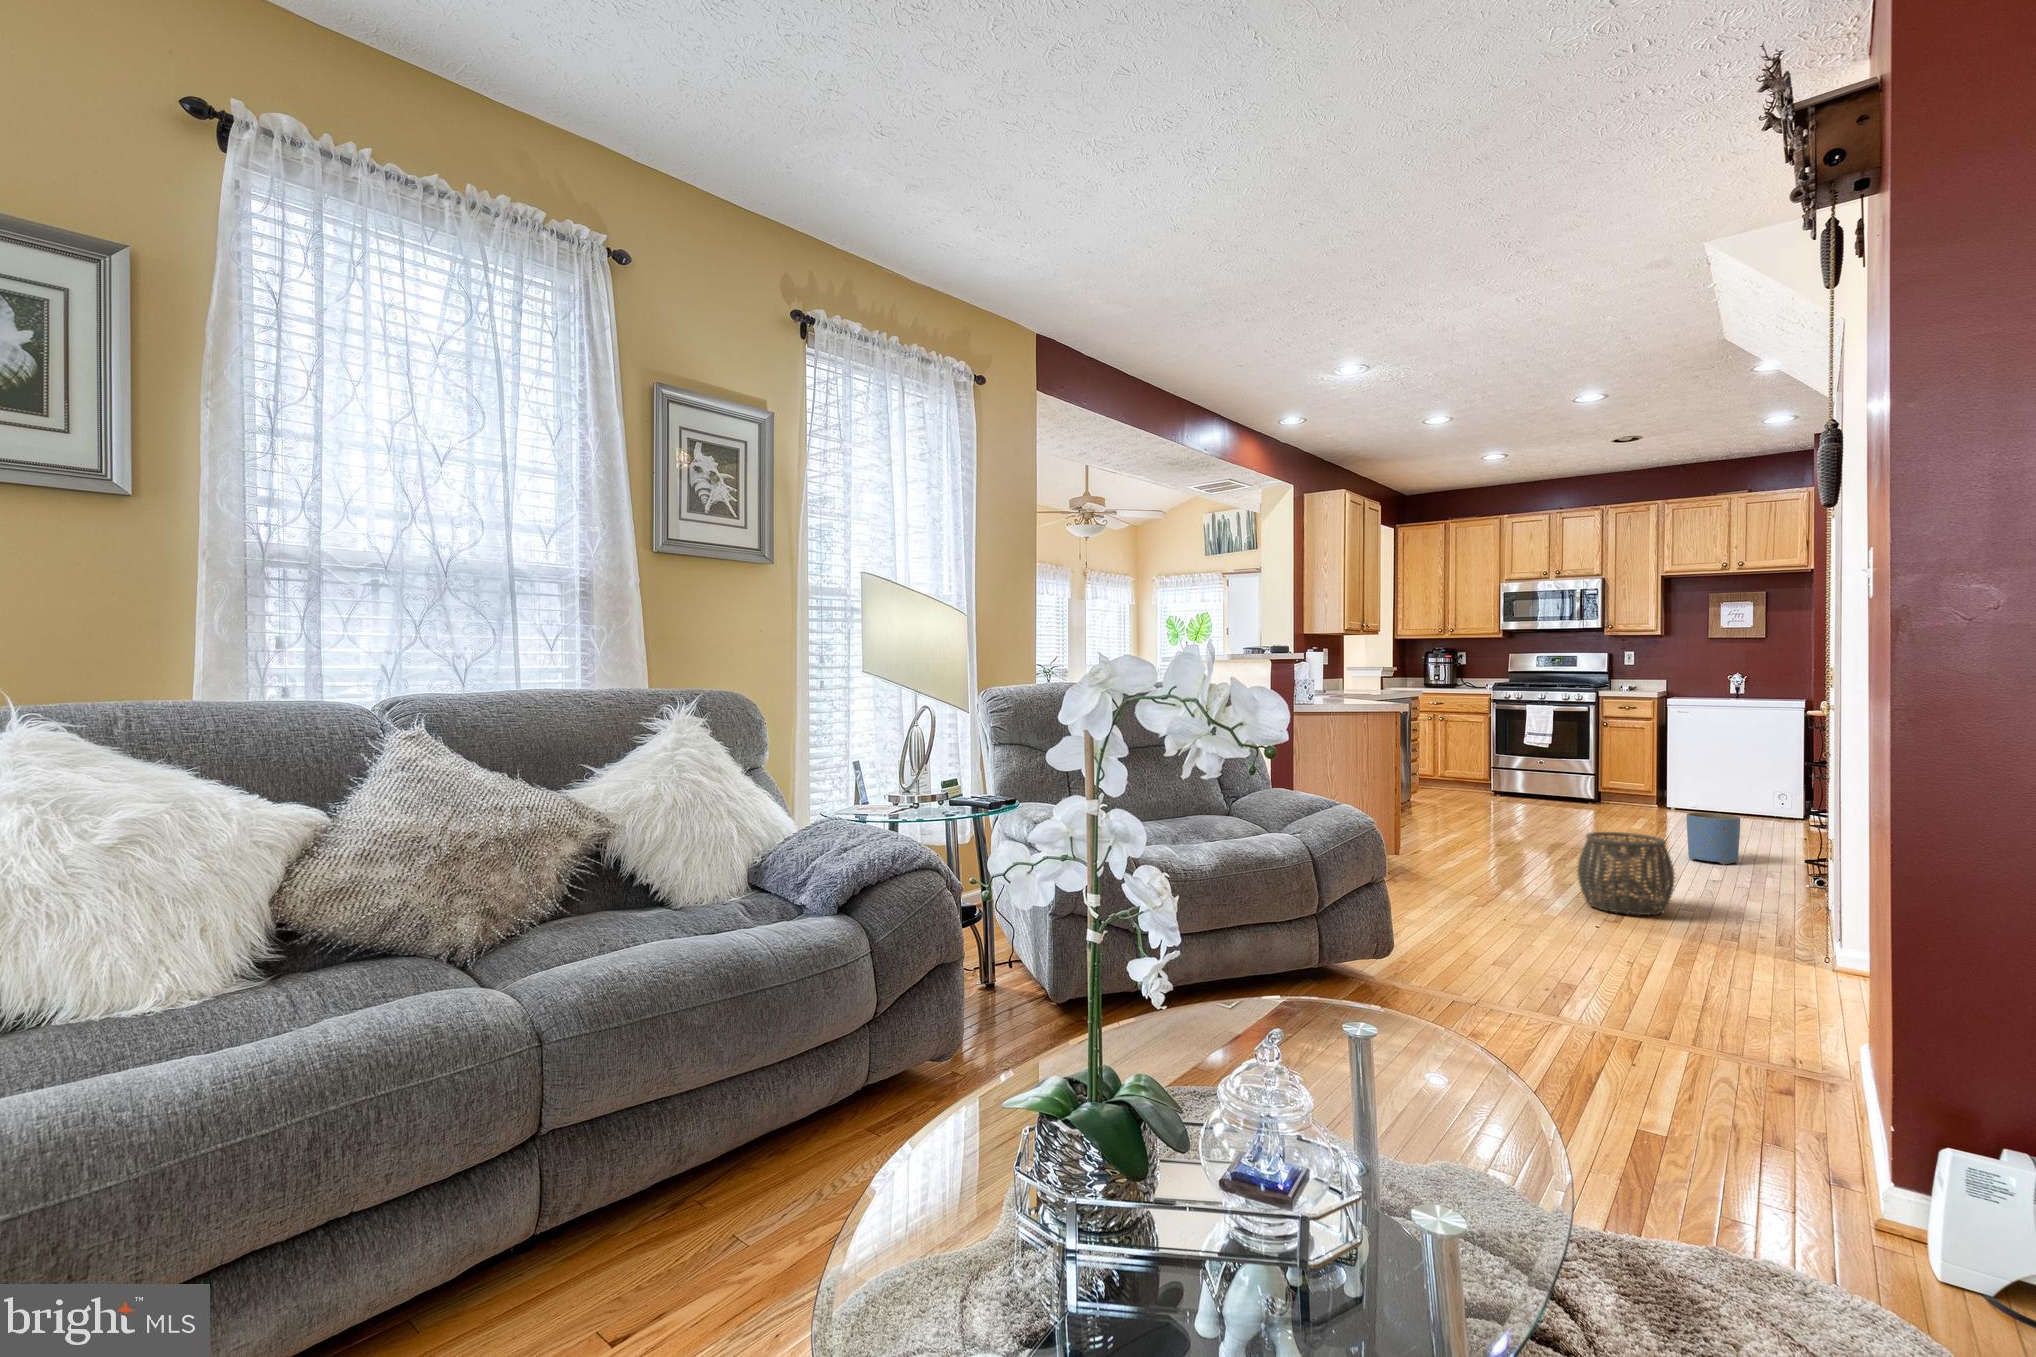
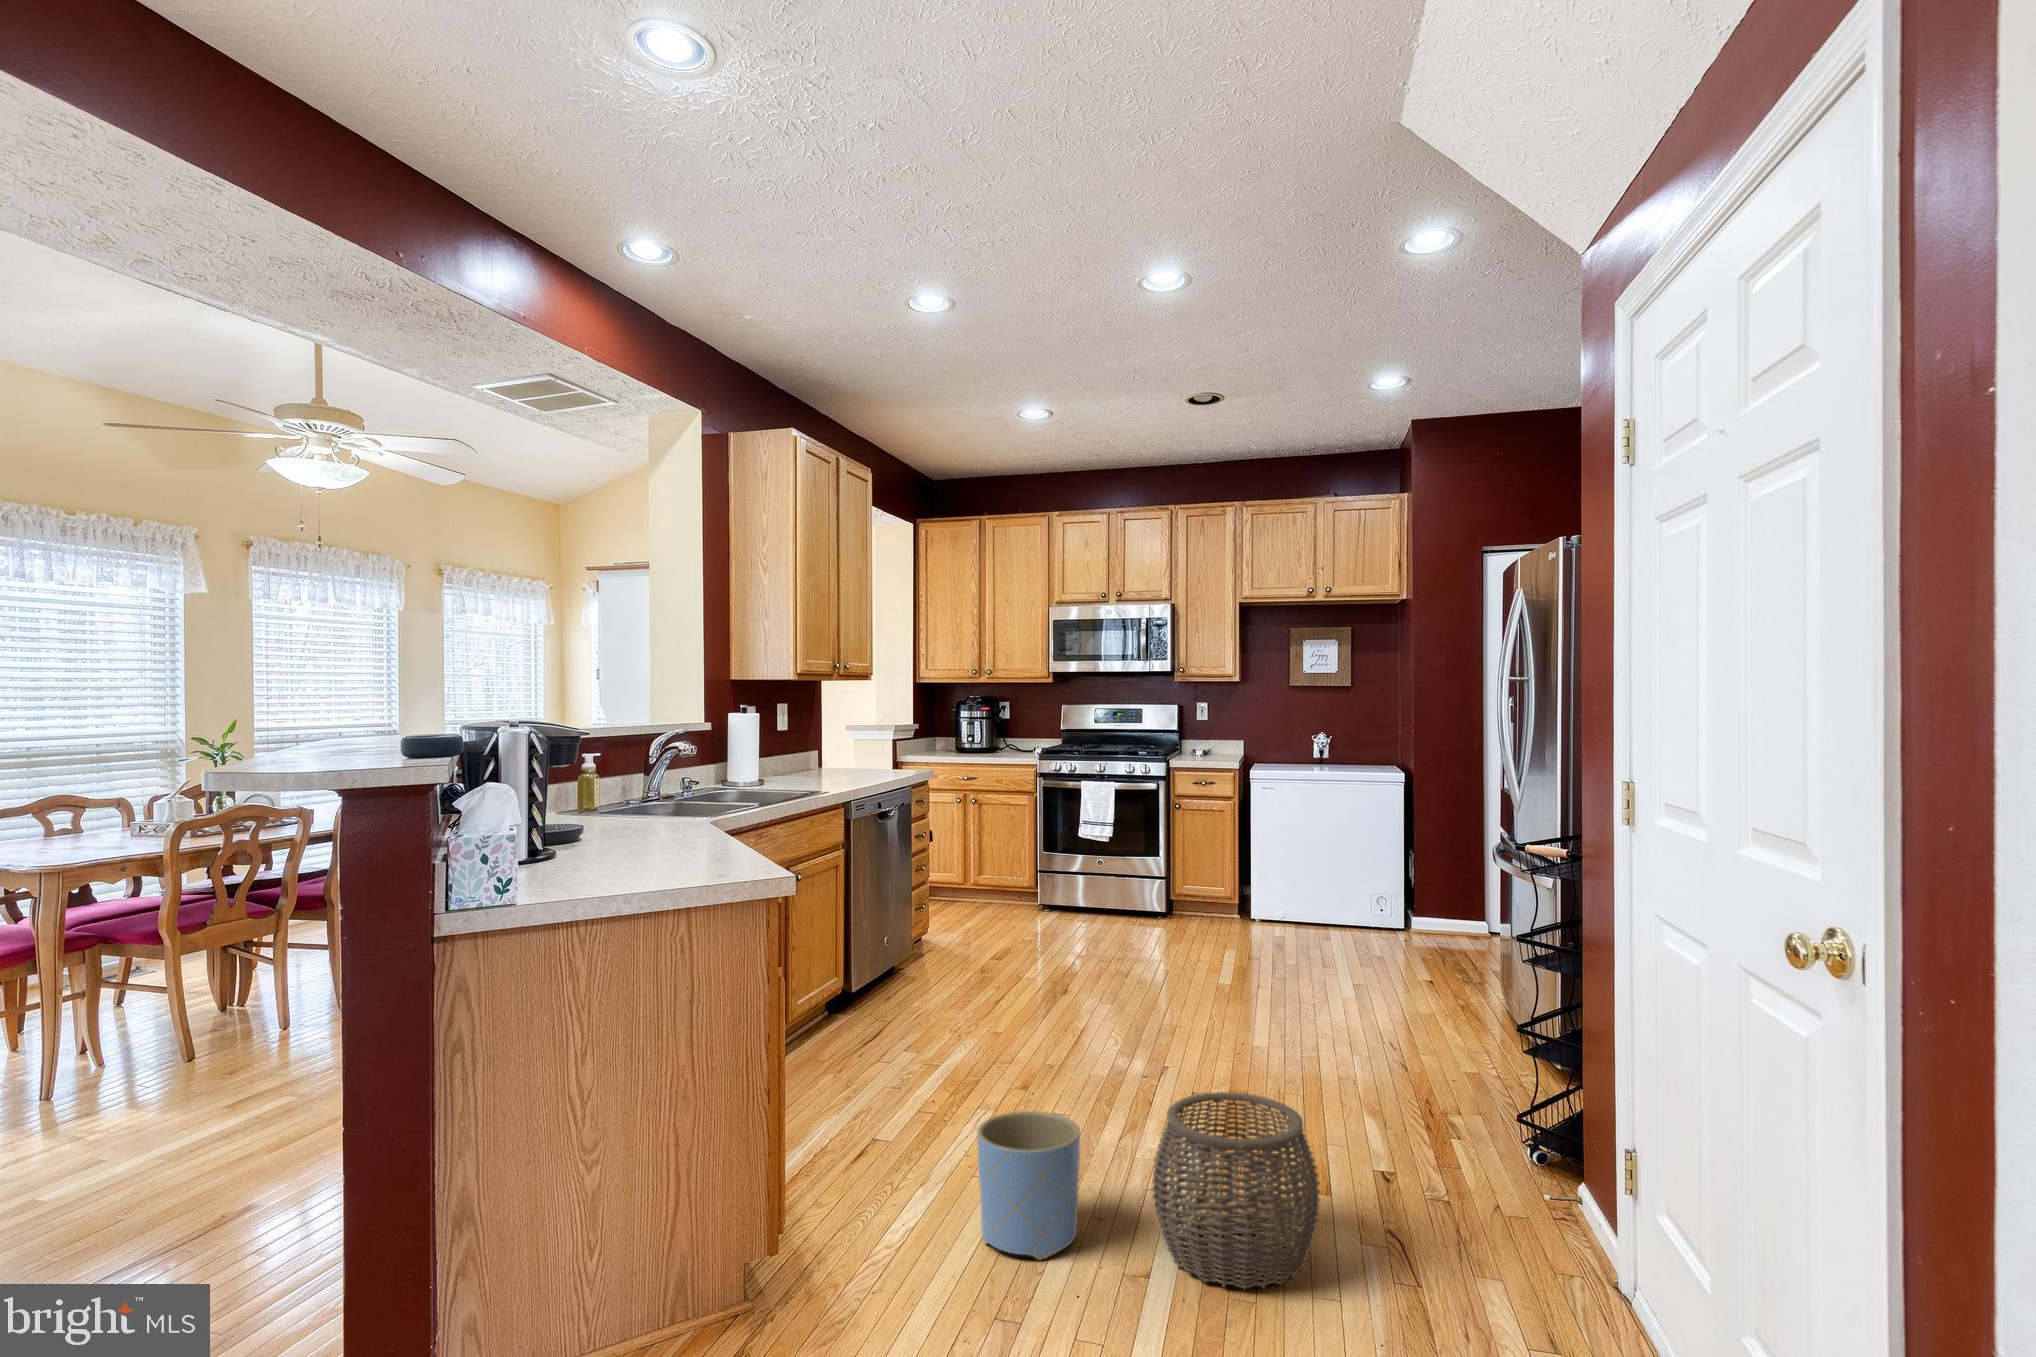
planter: present [1686,813,1740,865] -> present [977,1111,1080,1260]

